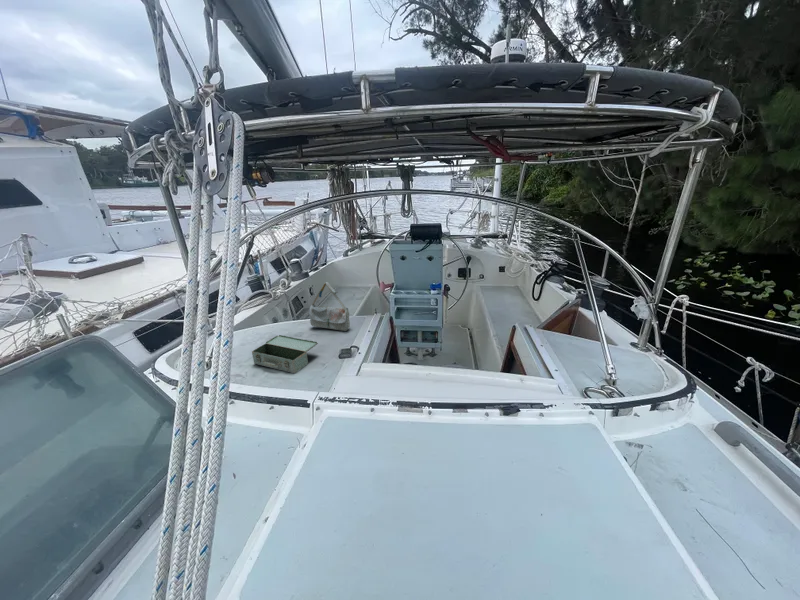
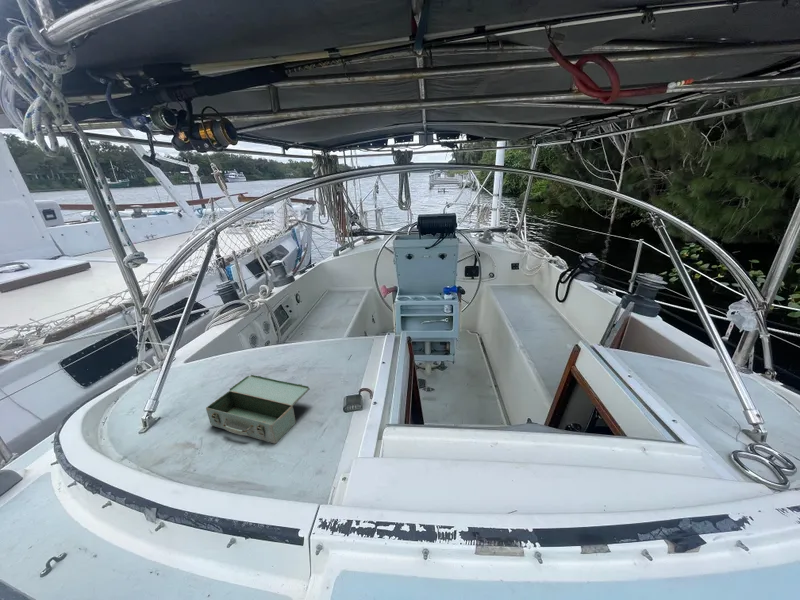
bag: present [309,282,350,331] -> none [295,292,353,360]

